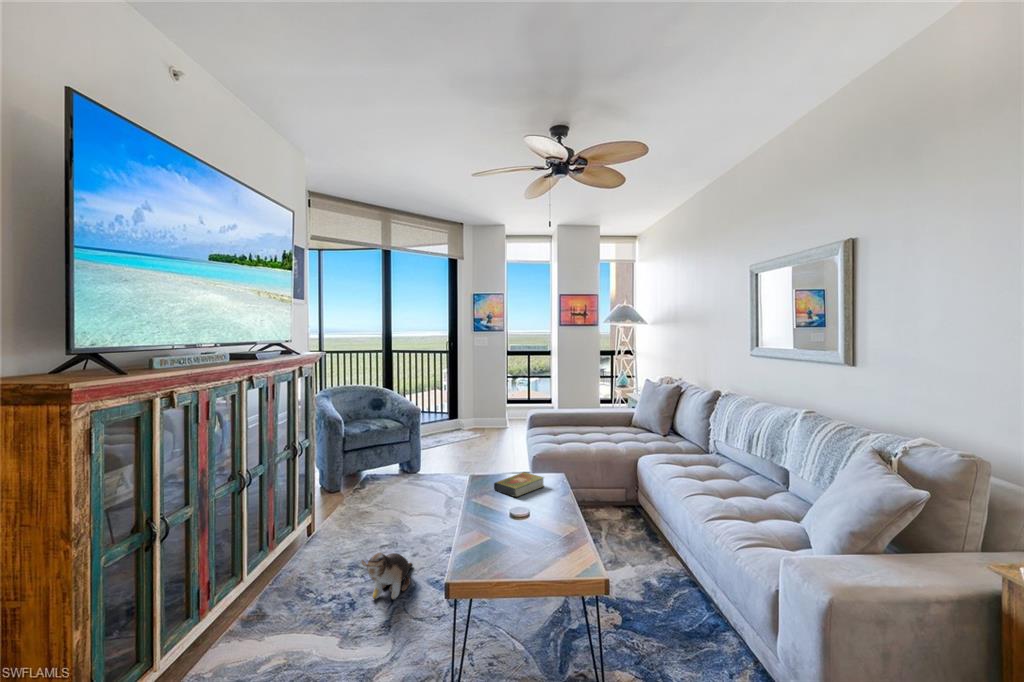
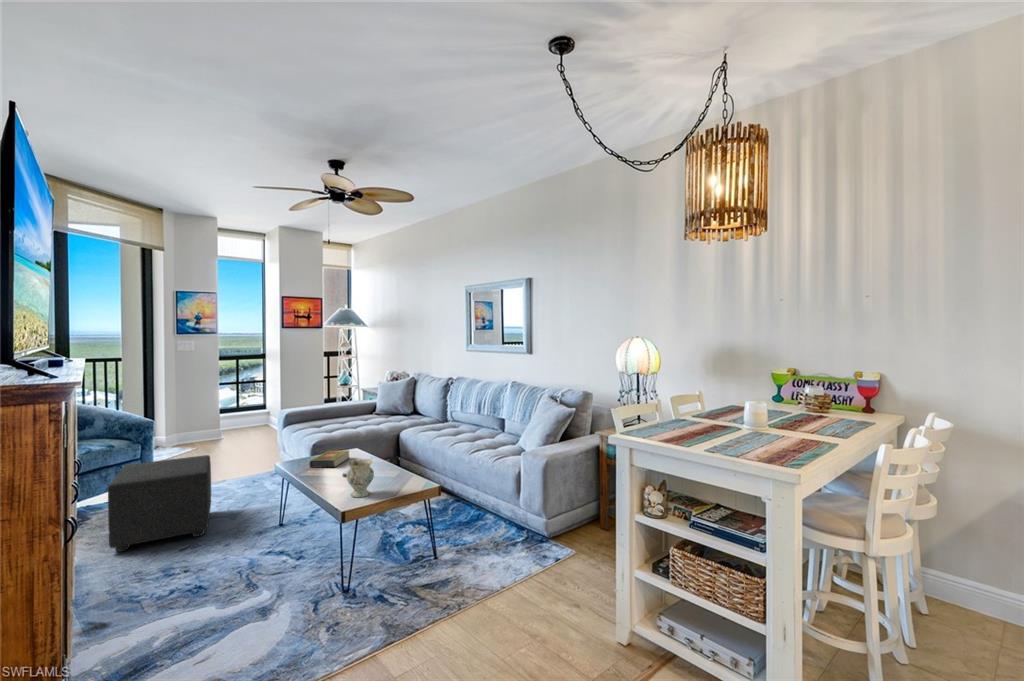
ottoman: none [344,449,439,533] -> present [108,455,211,552]
vase: none [481,504,517,561] -> present [346,459,374,498]
plush toy: present [362,553,413,599] -> none [210,535,244,581]

